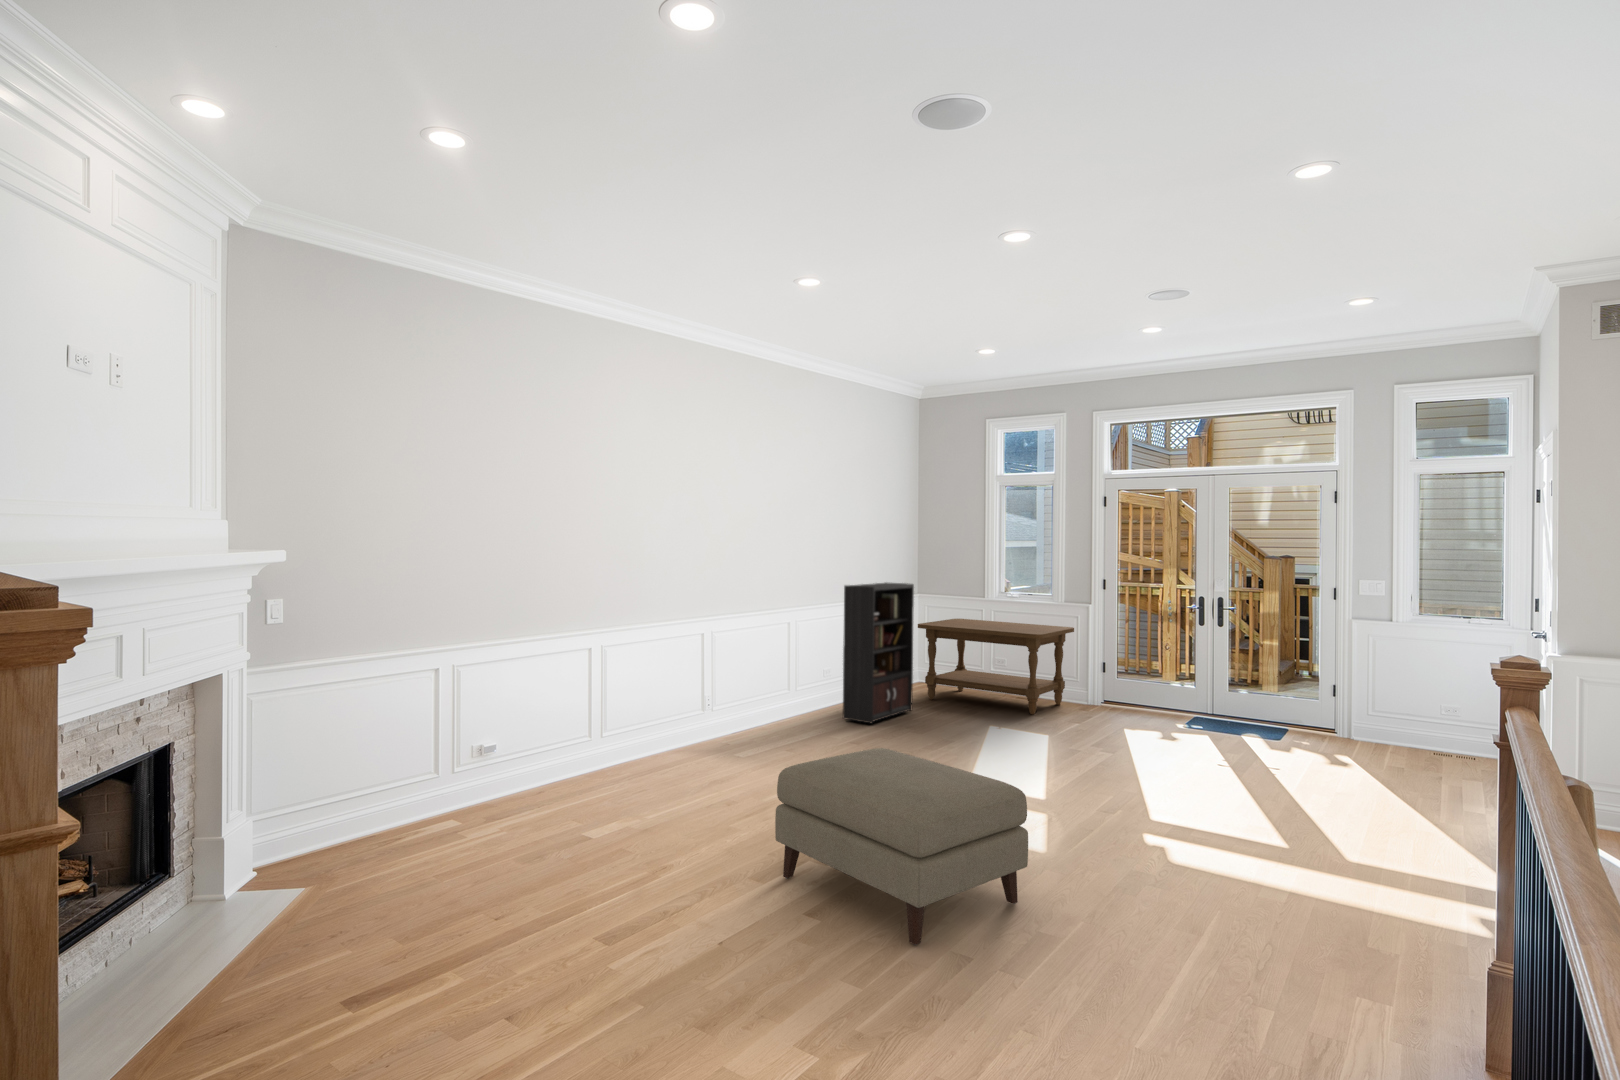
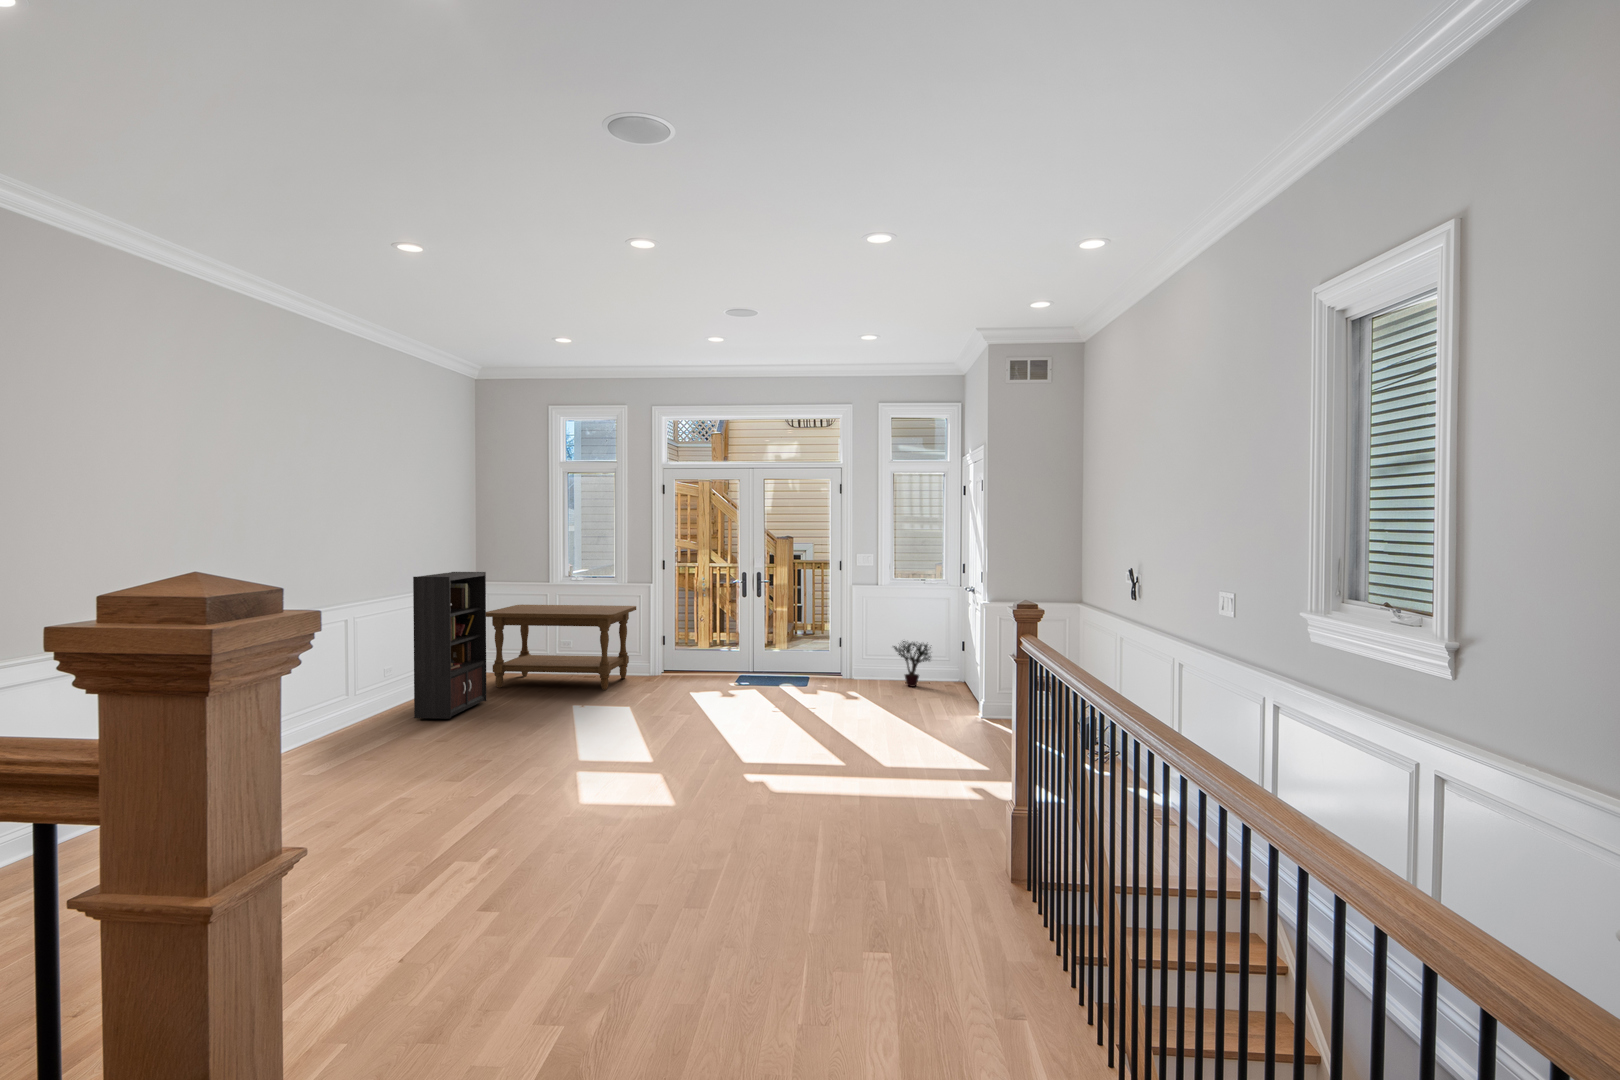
potted plant: none [1408,695,1476,761] -> present [893,641,931,687]
ottoman: present [775,748,1028,945] -> none [425,734,681,907]

